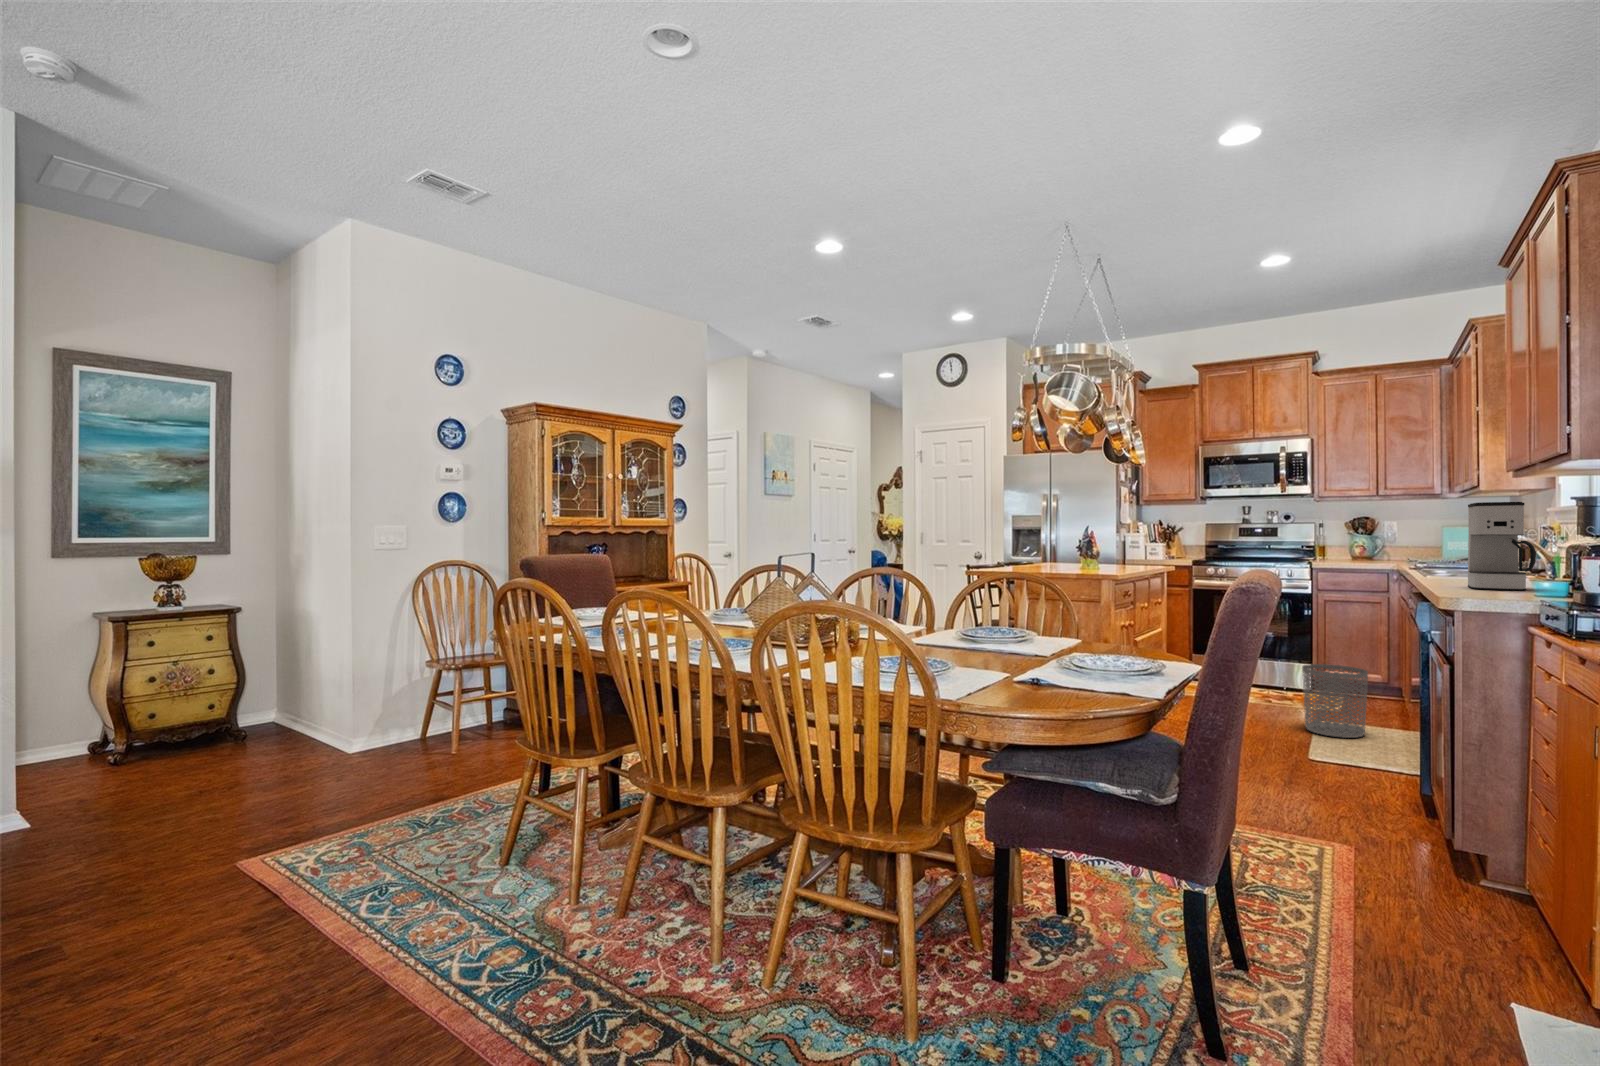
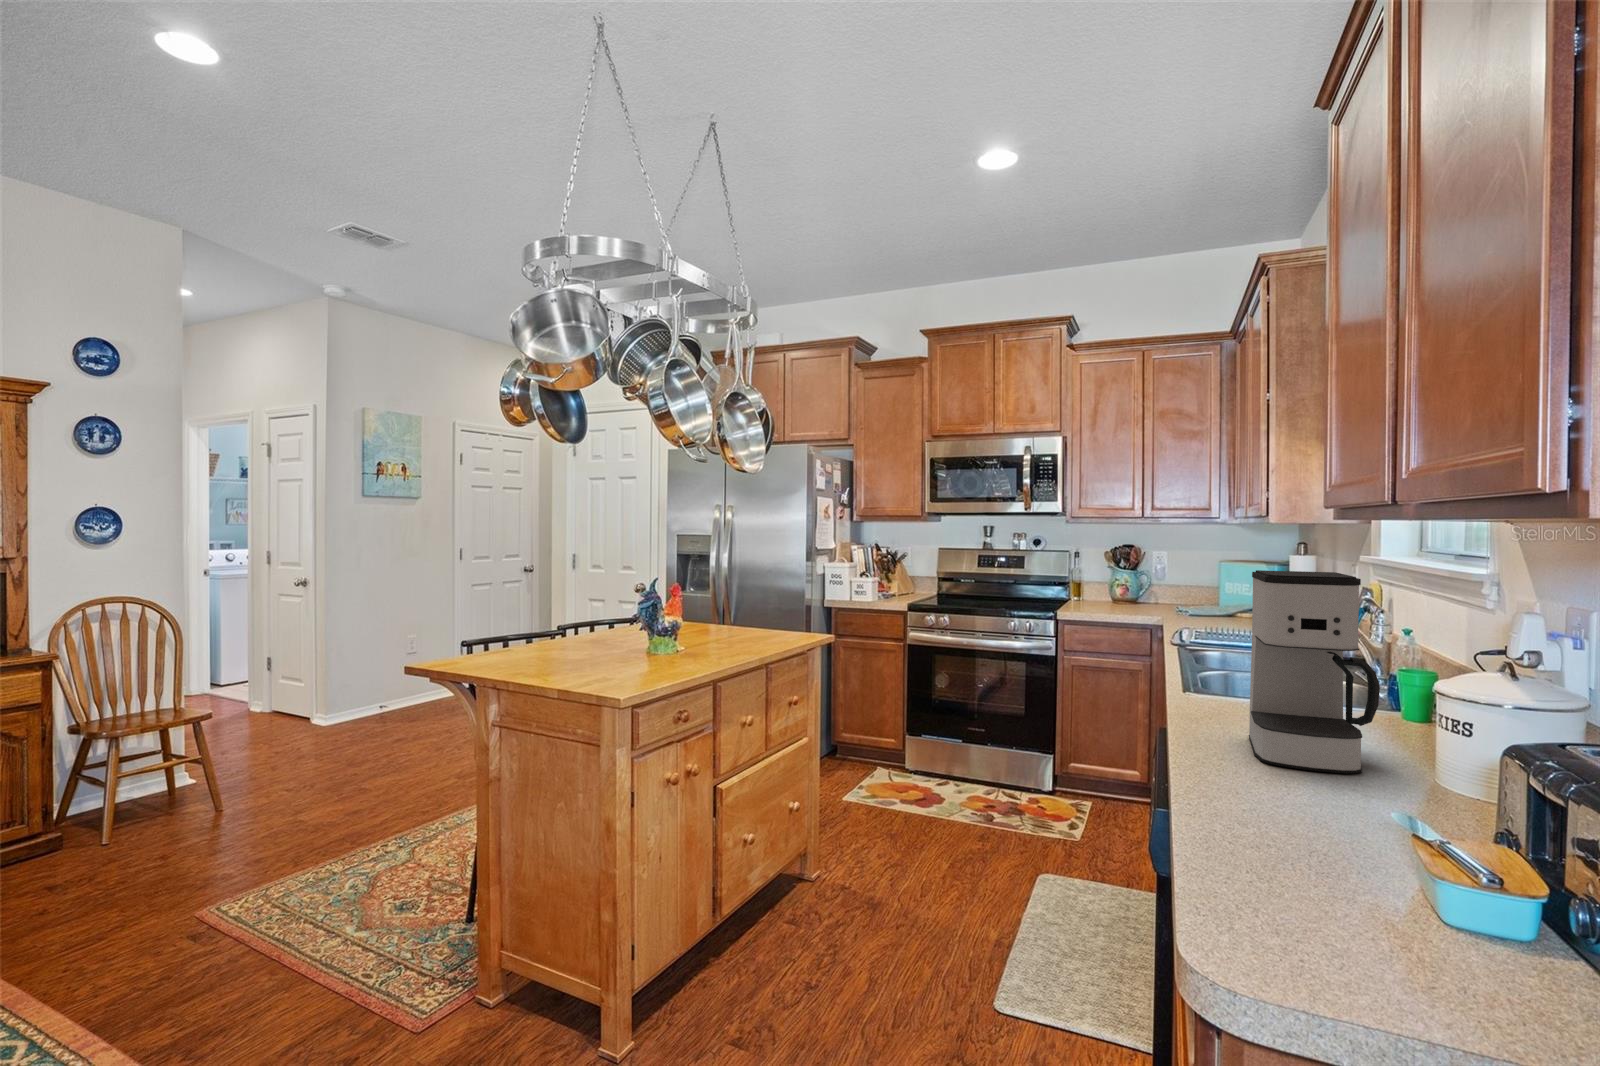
waste bin: present [1302,664,1368,738] -> none [1009,796,1103,934]

